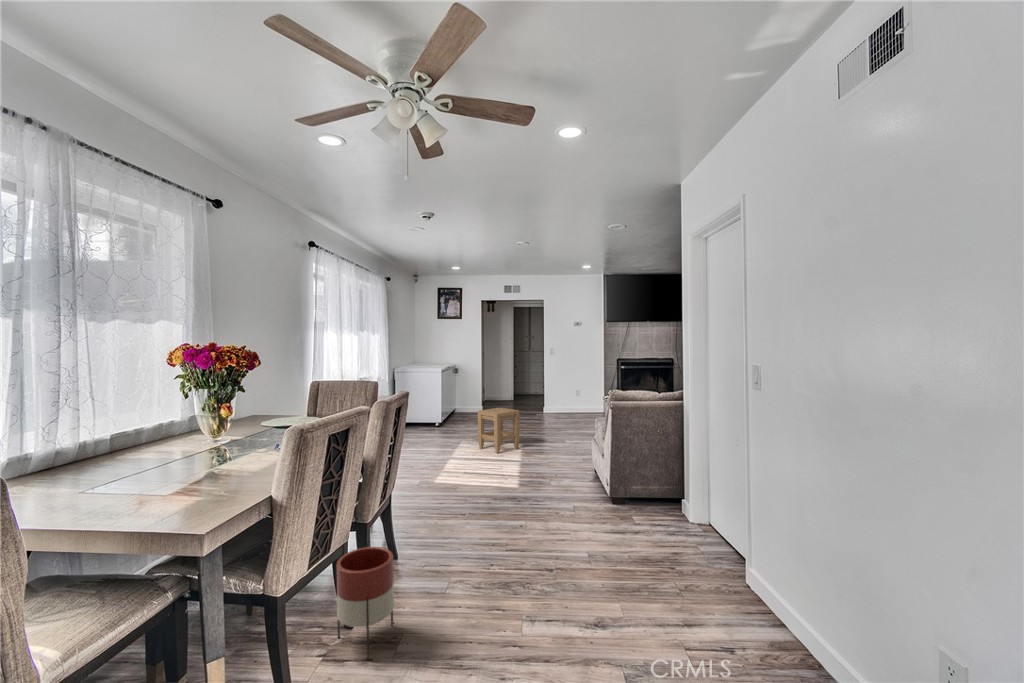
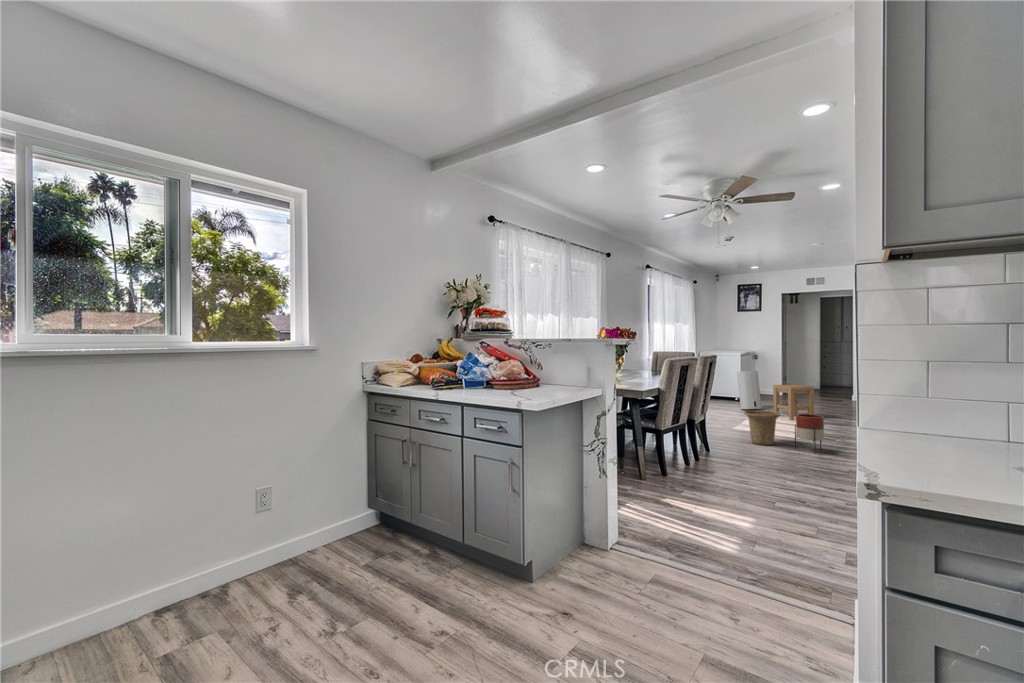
air purifier: none [437,392,465,442] -> present [737,371,762,410]
basket: none [448,461,494,517] -> present [744,410,781,445]
planter: present [337,547,394,660] -> present [795,414,824,453]

